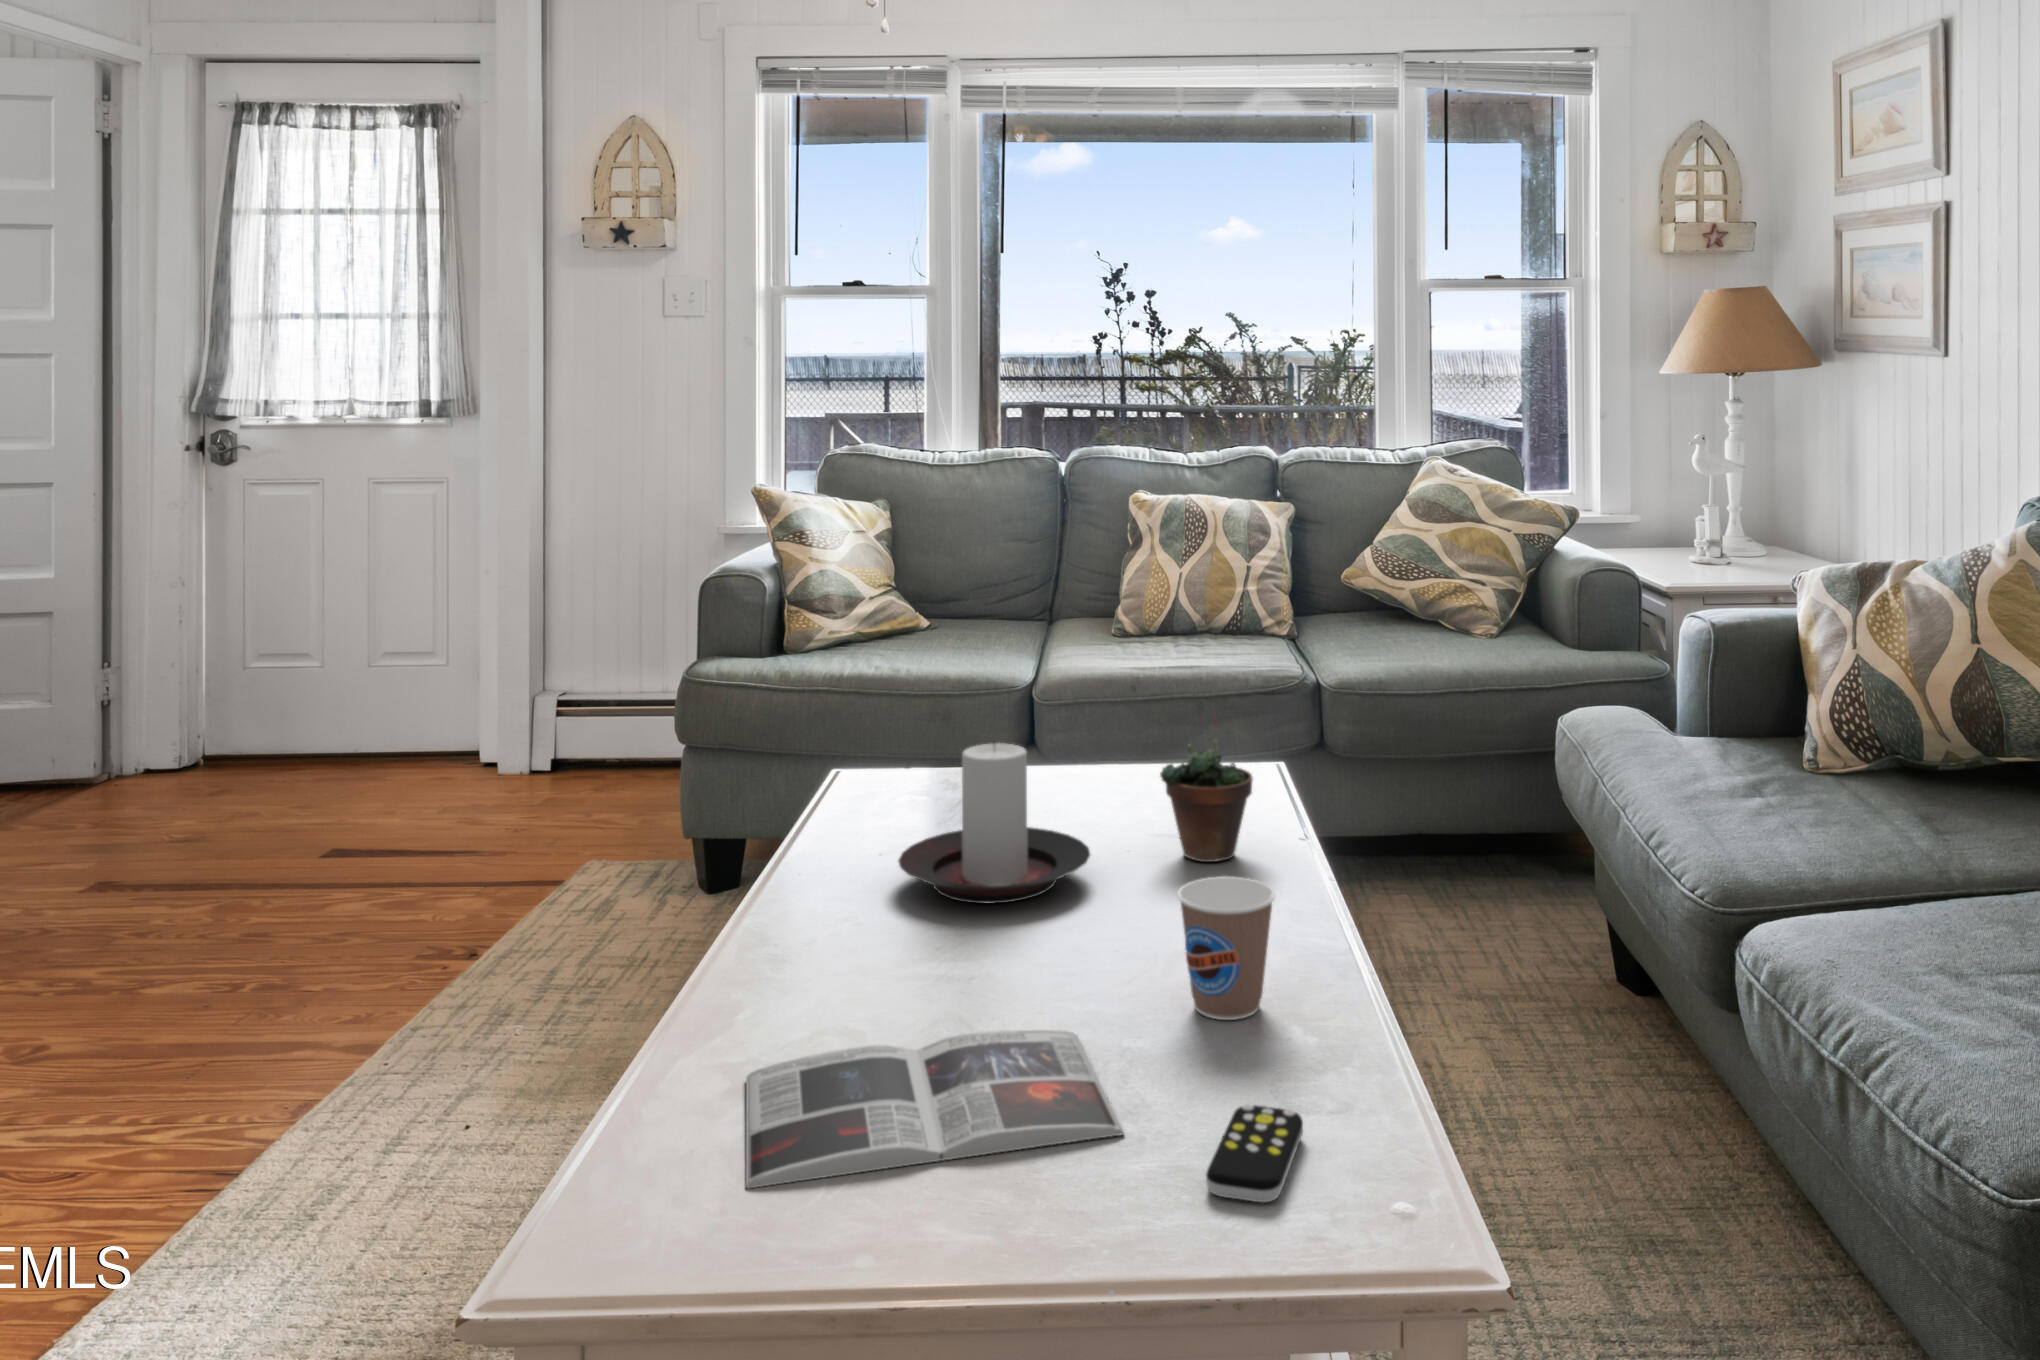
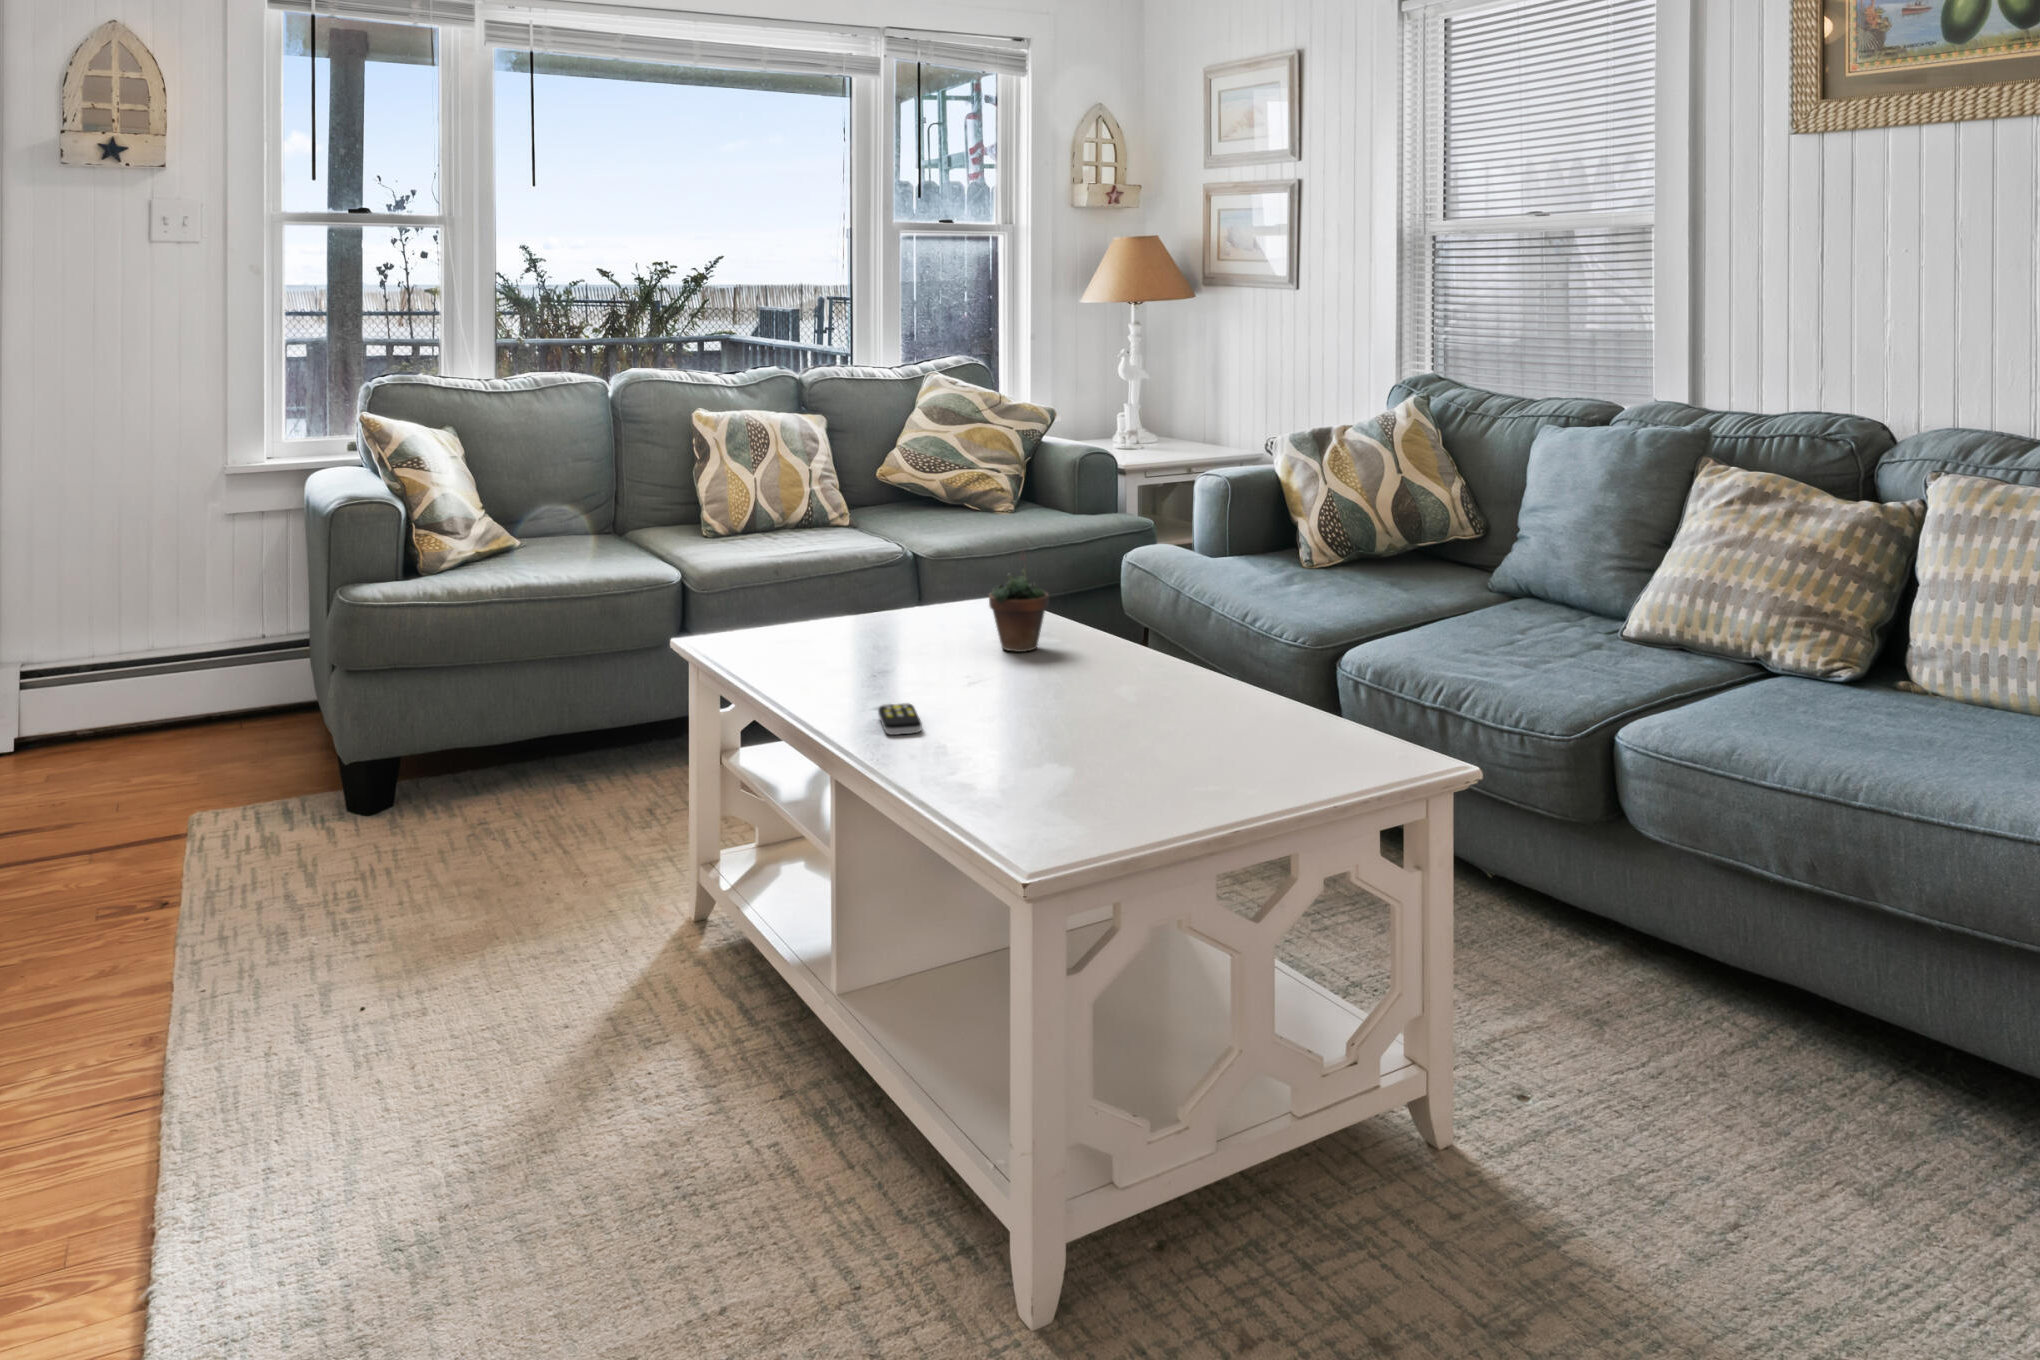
candle holder: present [899,743,1091,904] -> none [845,580,978,688]
coffee cup: present [1178,876,1275,1020] -> none [1123,630,1183,710]
magazine: present [746,1030,1125,1189] -> none [947,724,1189,801]
remote control: present [1206,1104,1303,1203] -> present [878,703,922,735]

